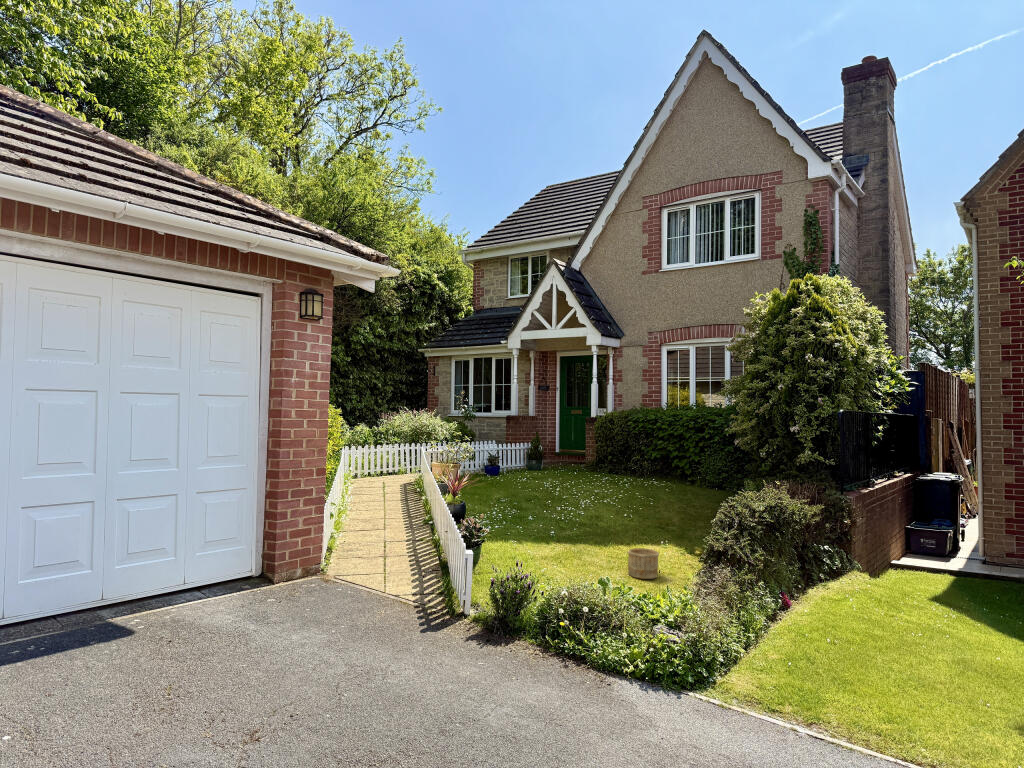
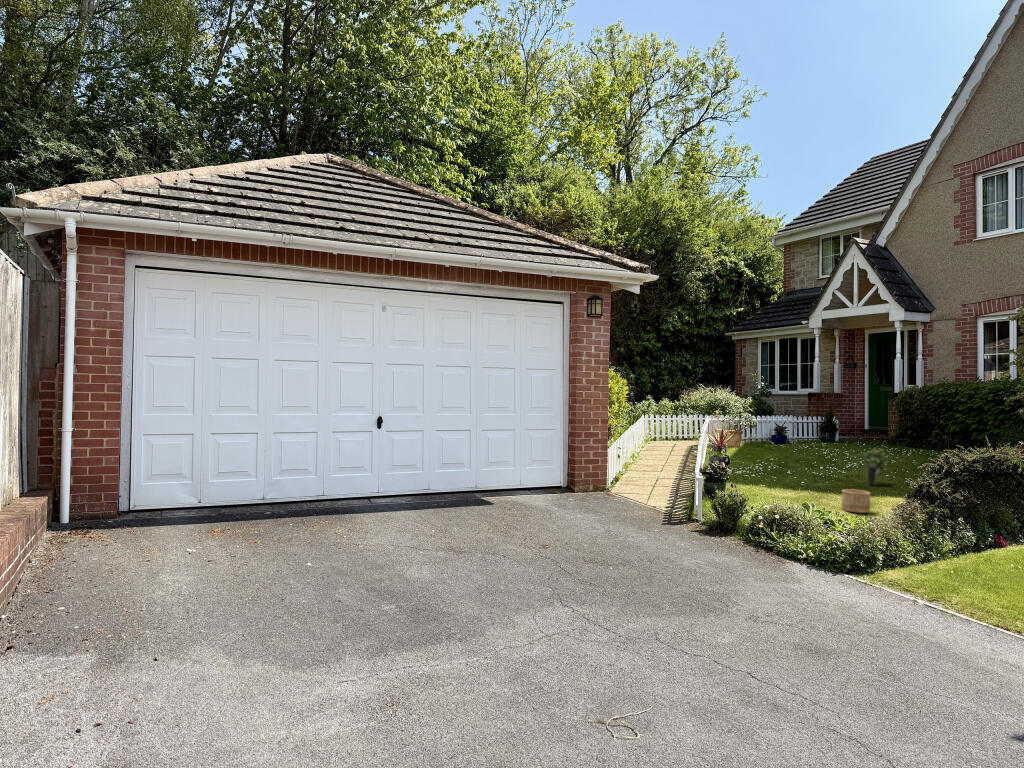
potted plant: none [613,486,636,529] -> present [864,449,885,485]

